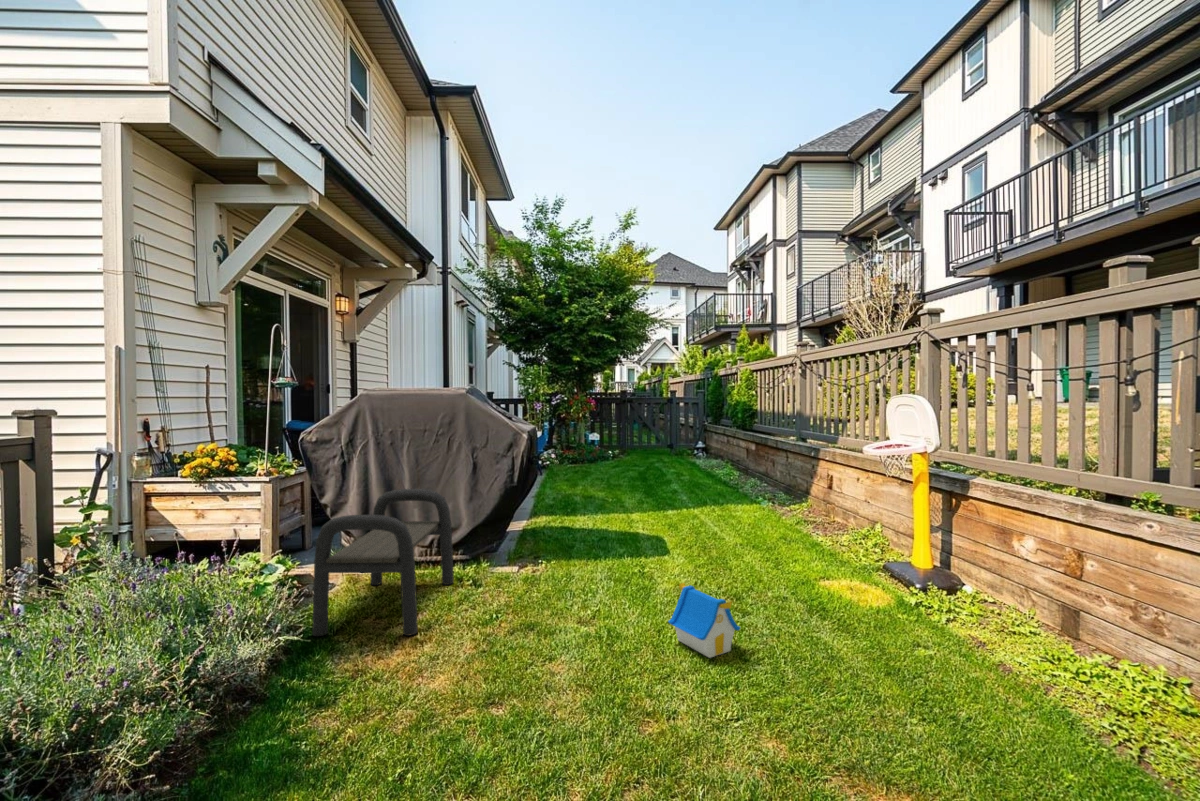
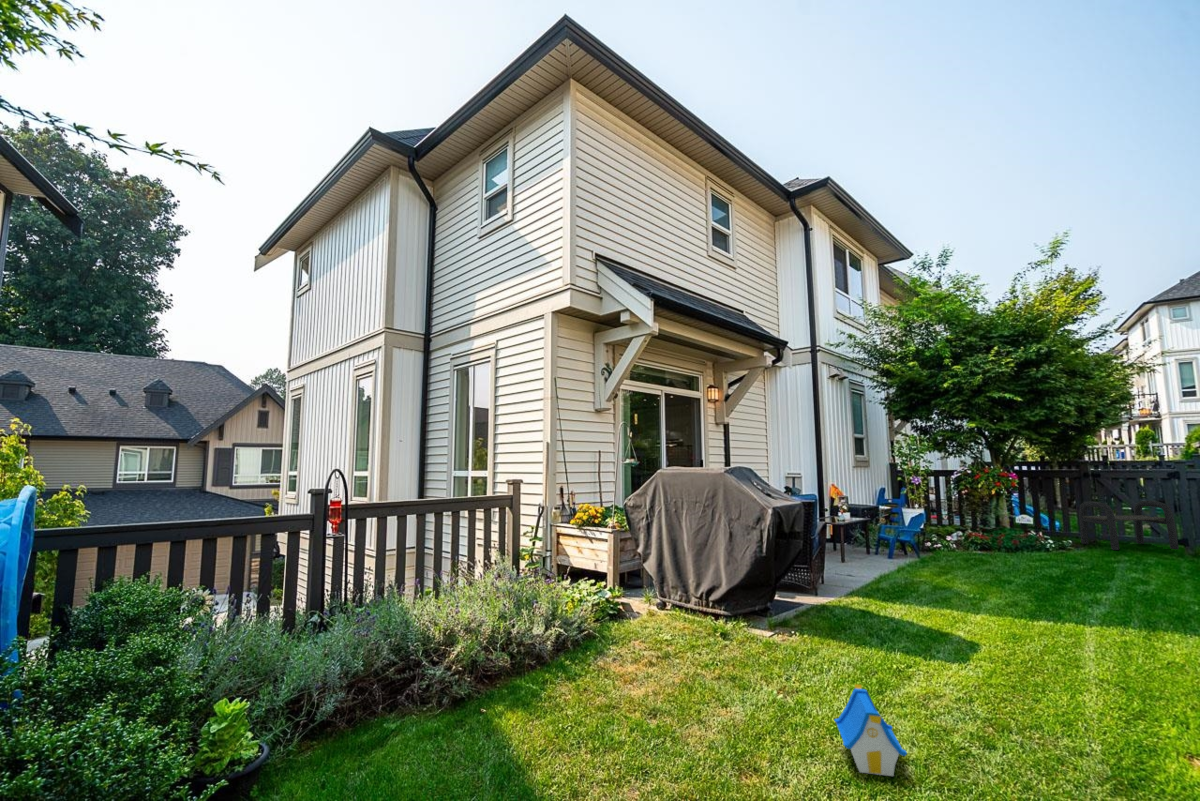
bench: present [312,489,454,636] -> present [1079,501,1179,550]

